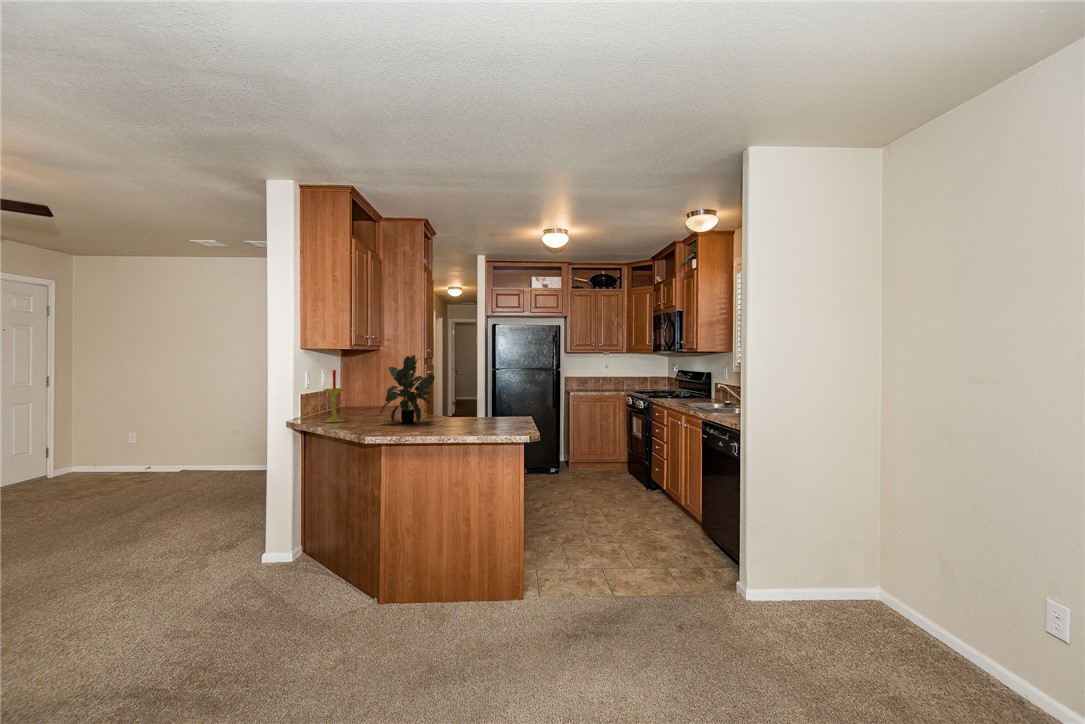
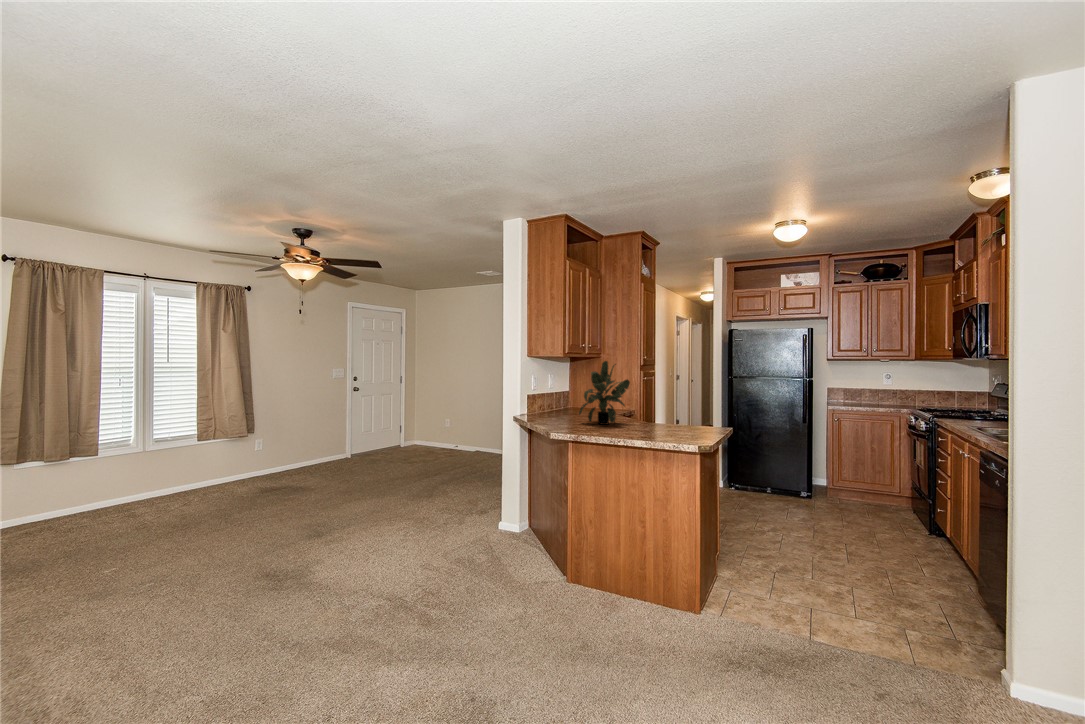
candle: present [324,370,345,422] -> none [540,372,557,419]

